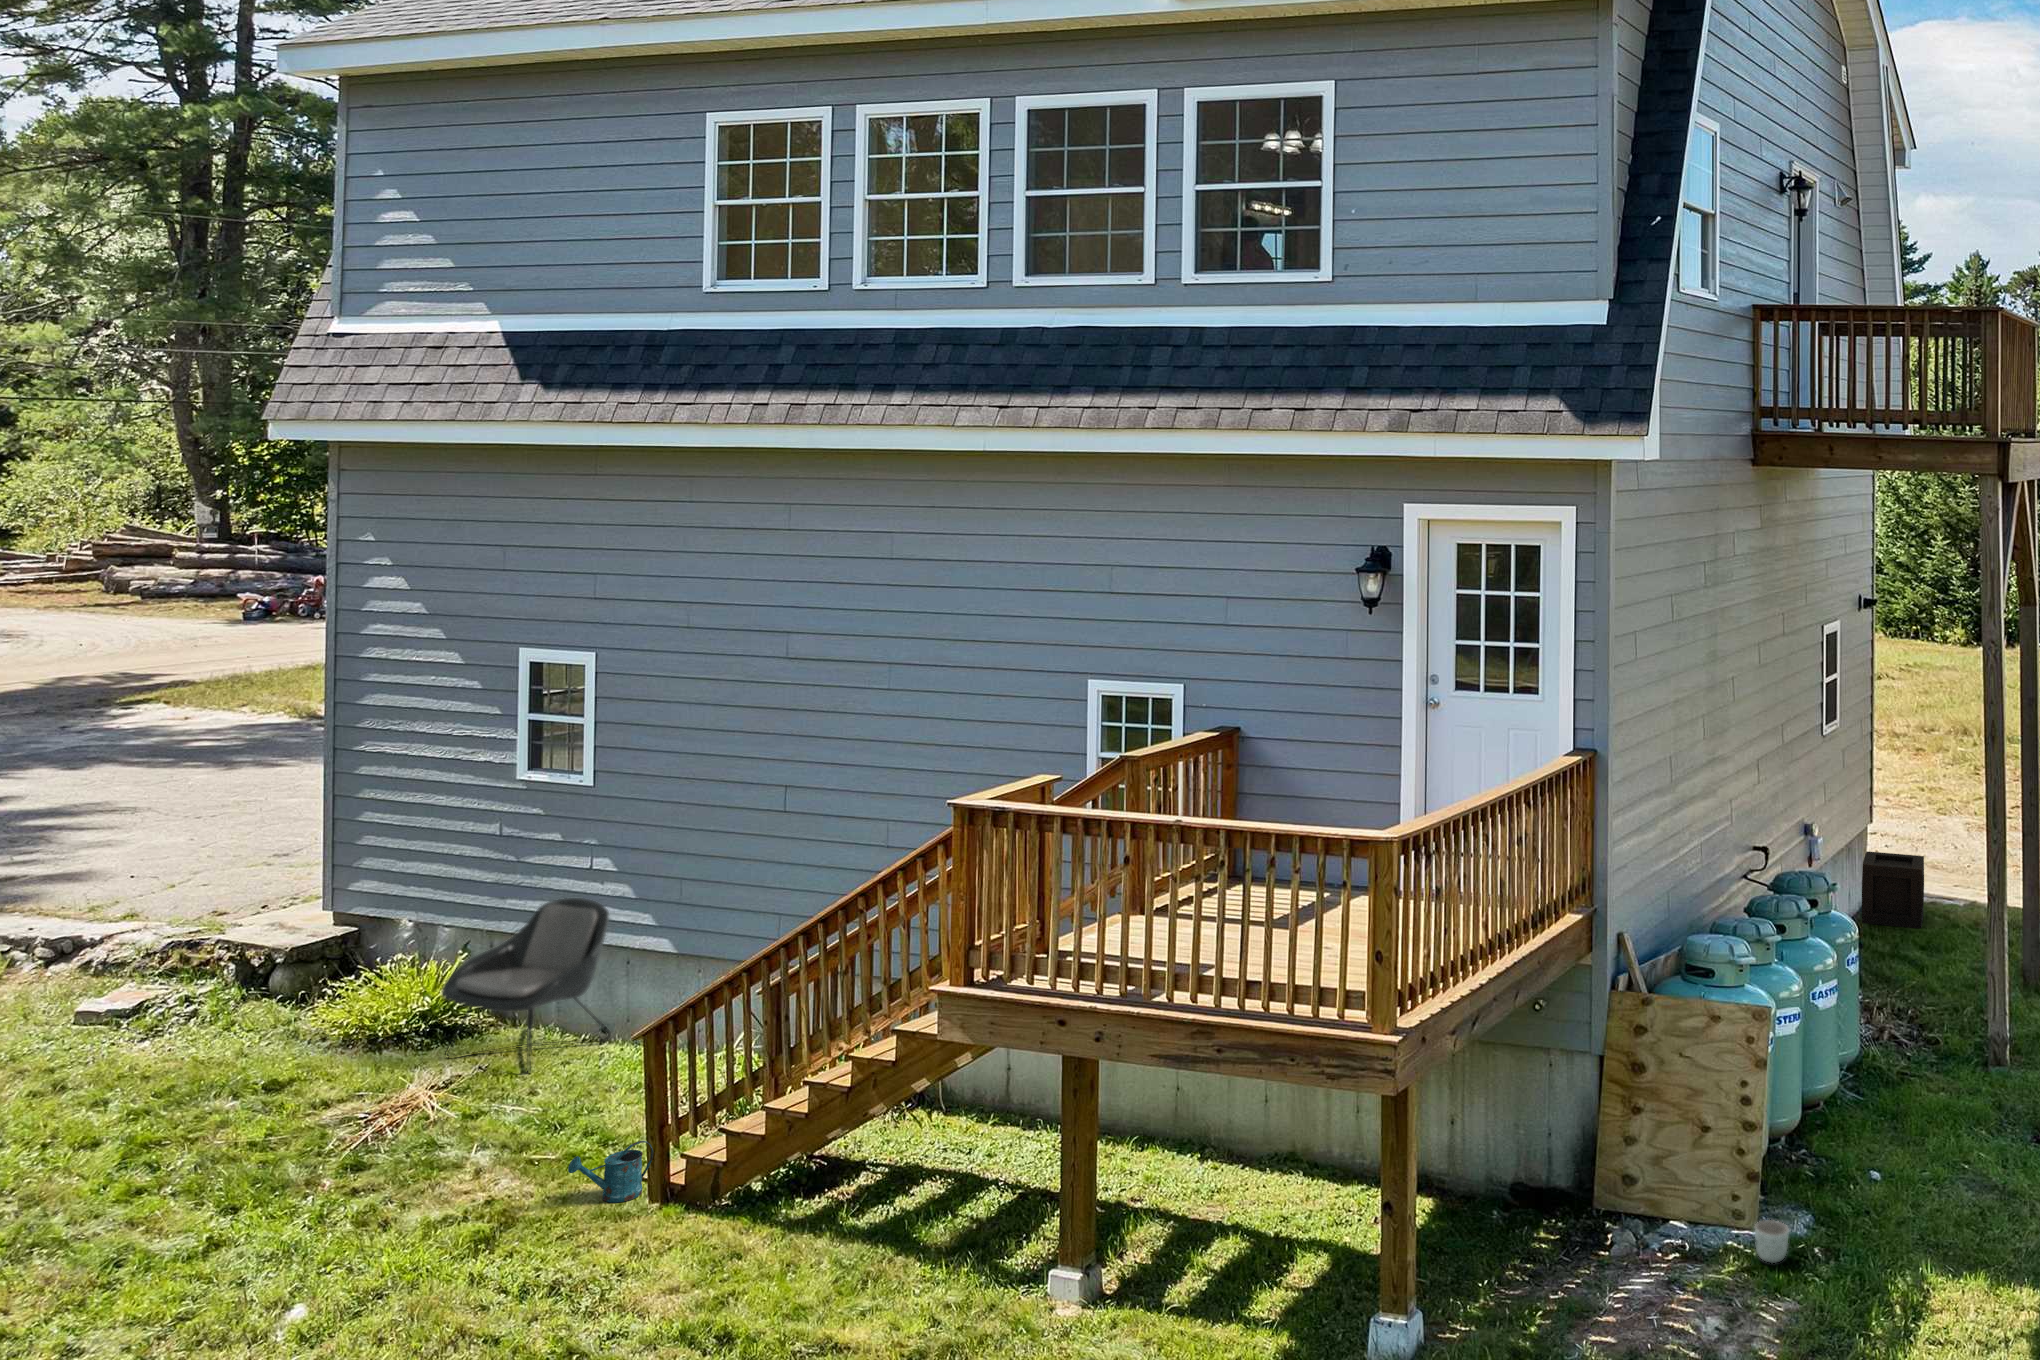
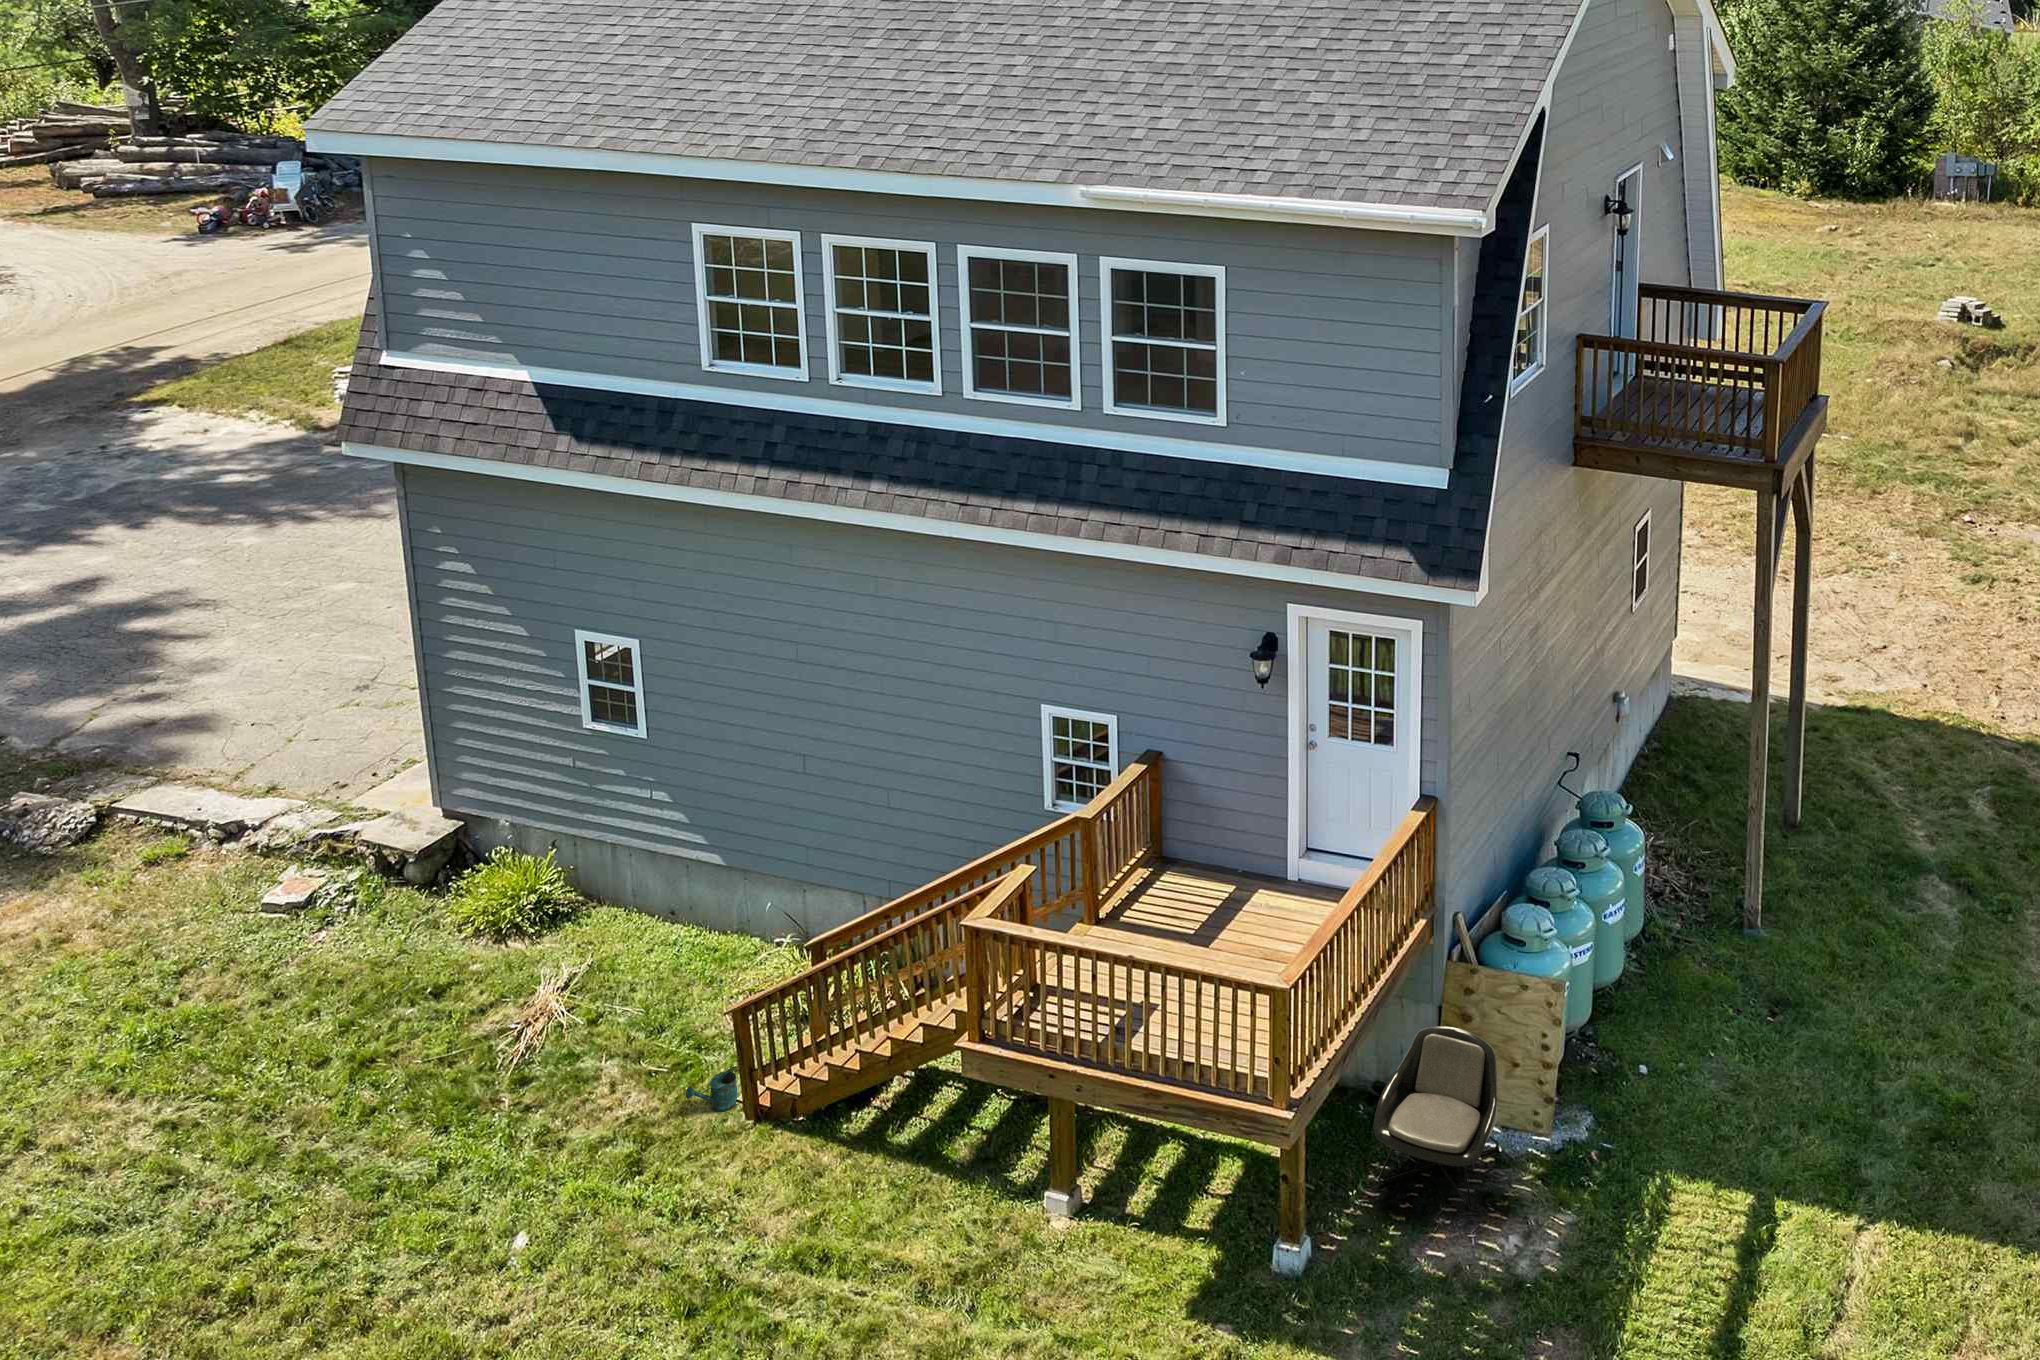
wooden crate: present [1862,851,1924,929] -> none [1666,666,1722,737]
lounge chair: present [442,898,610,1073] -> present [1373,1026,1499,1210]
planter: present [1755,1220,1789,1263] -> none [1552,1123,1576,1154]

